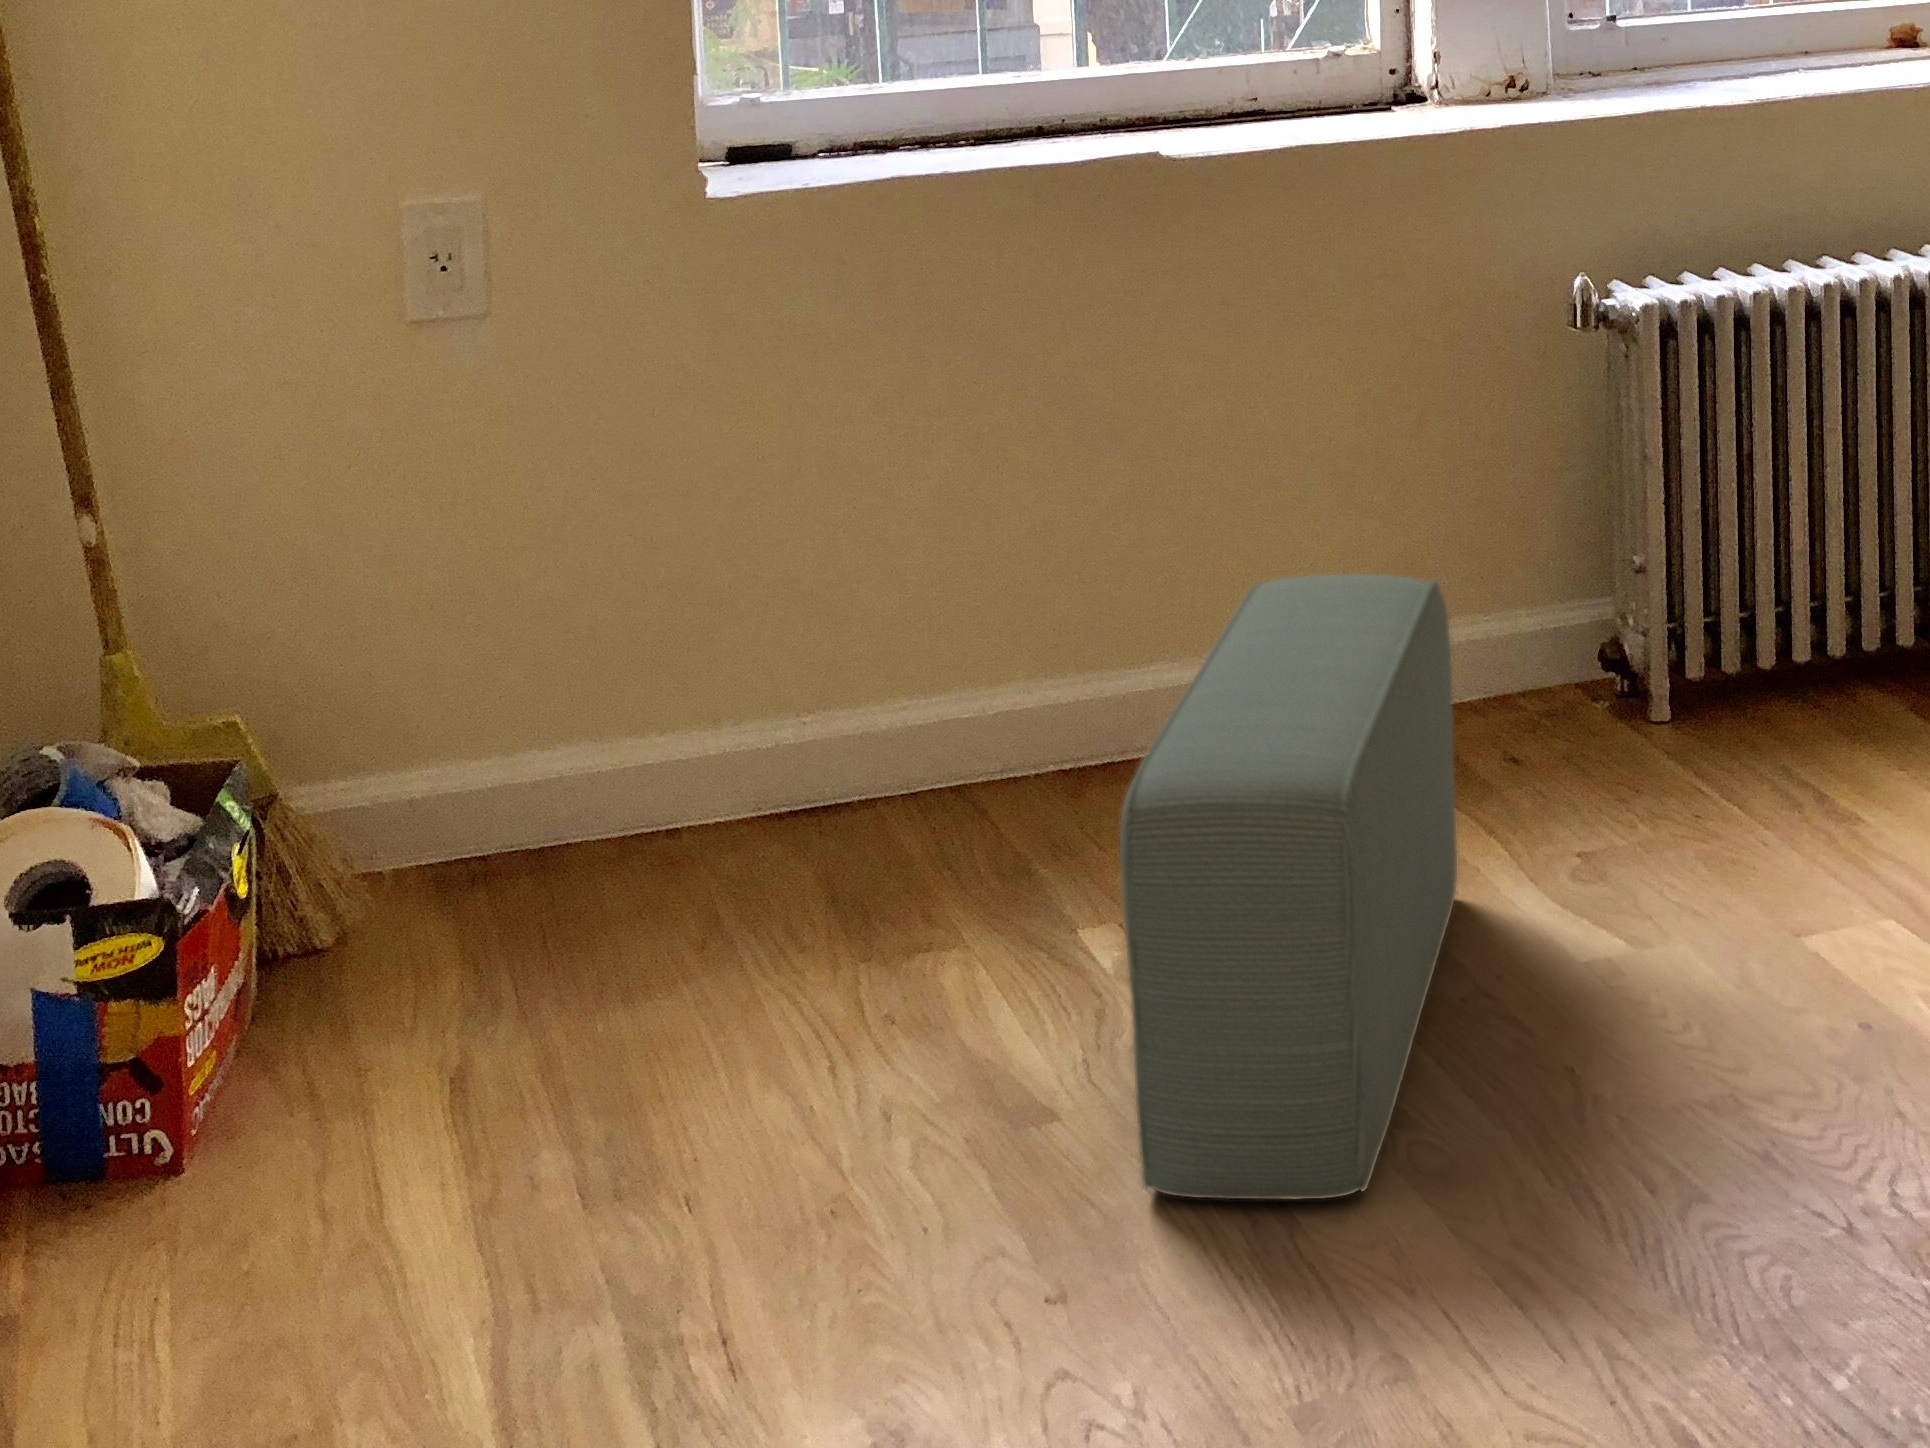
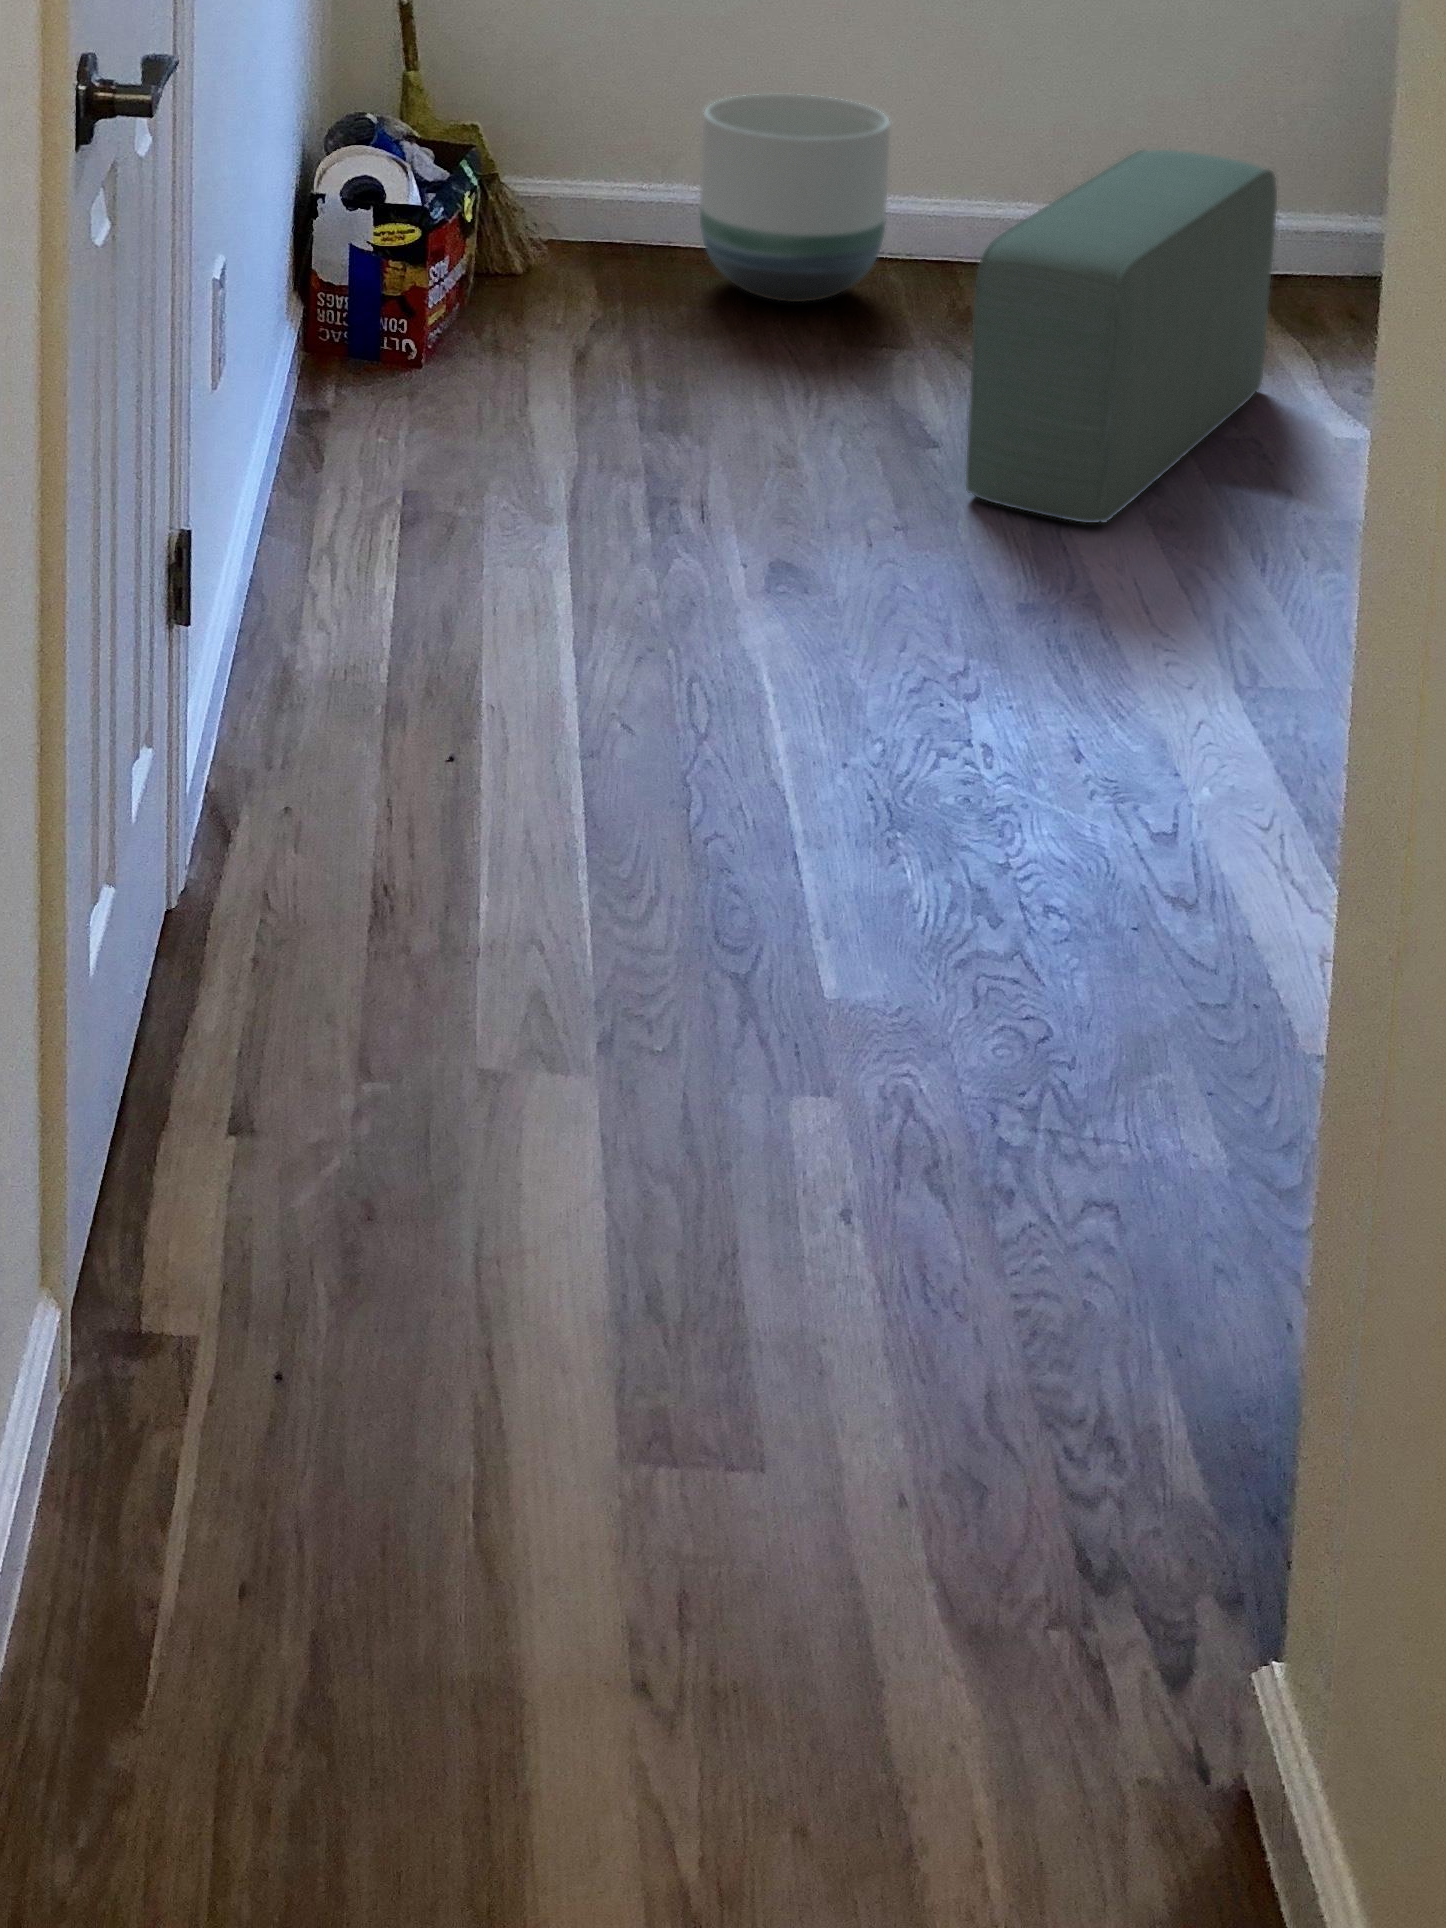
planter: none [599,582,886,906] -> present [700,94,890,302]

